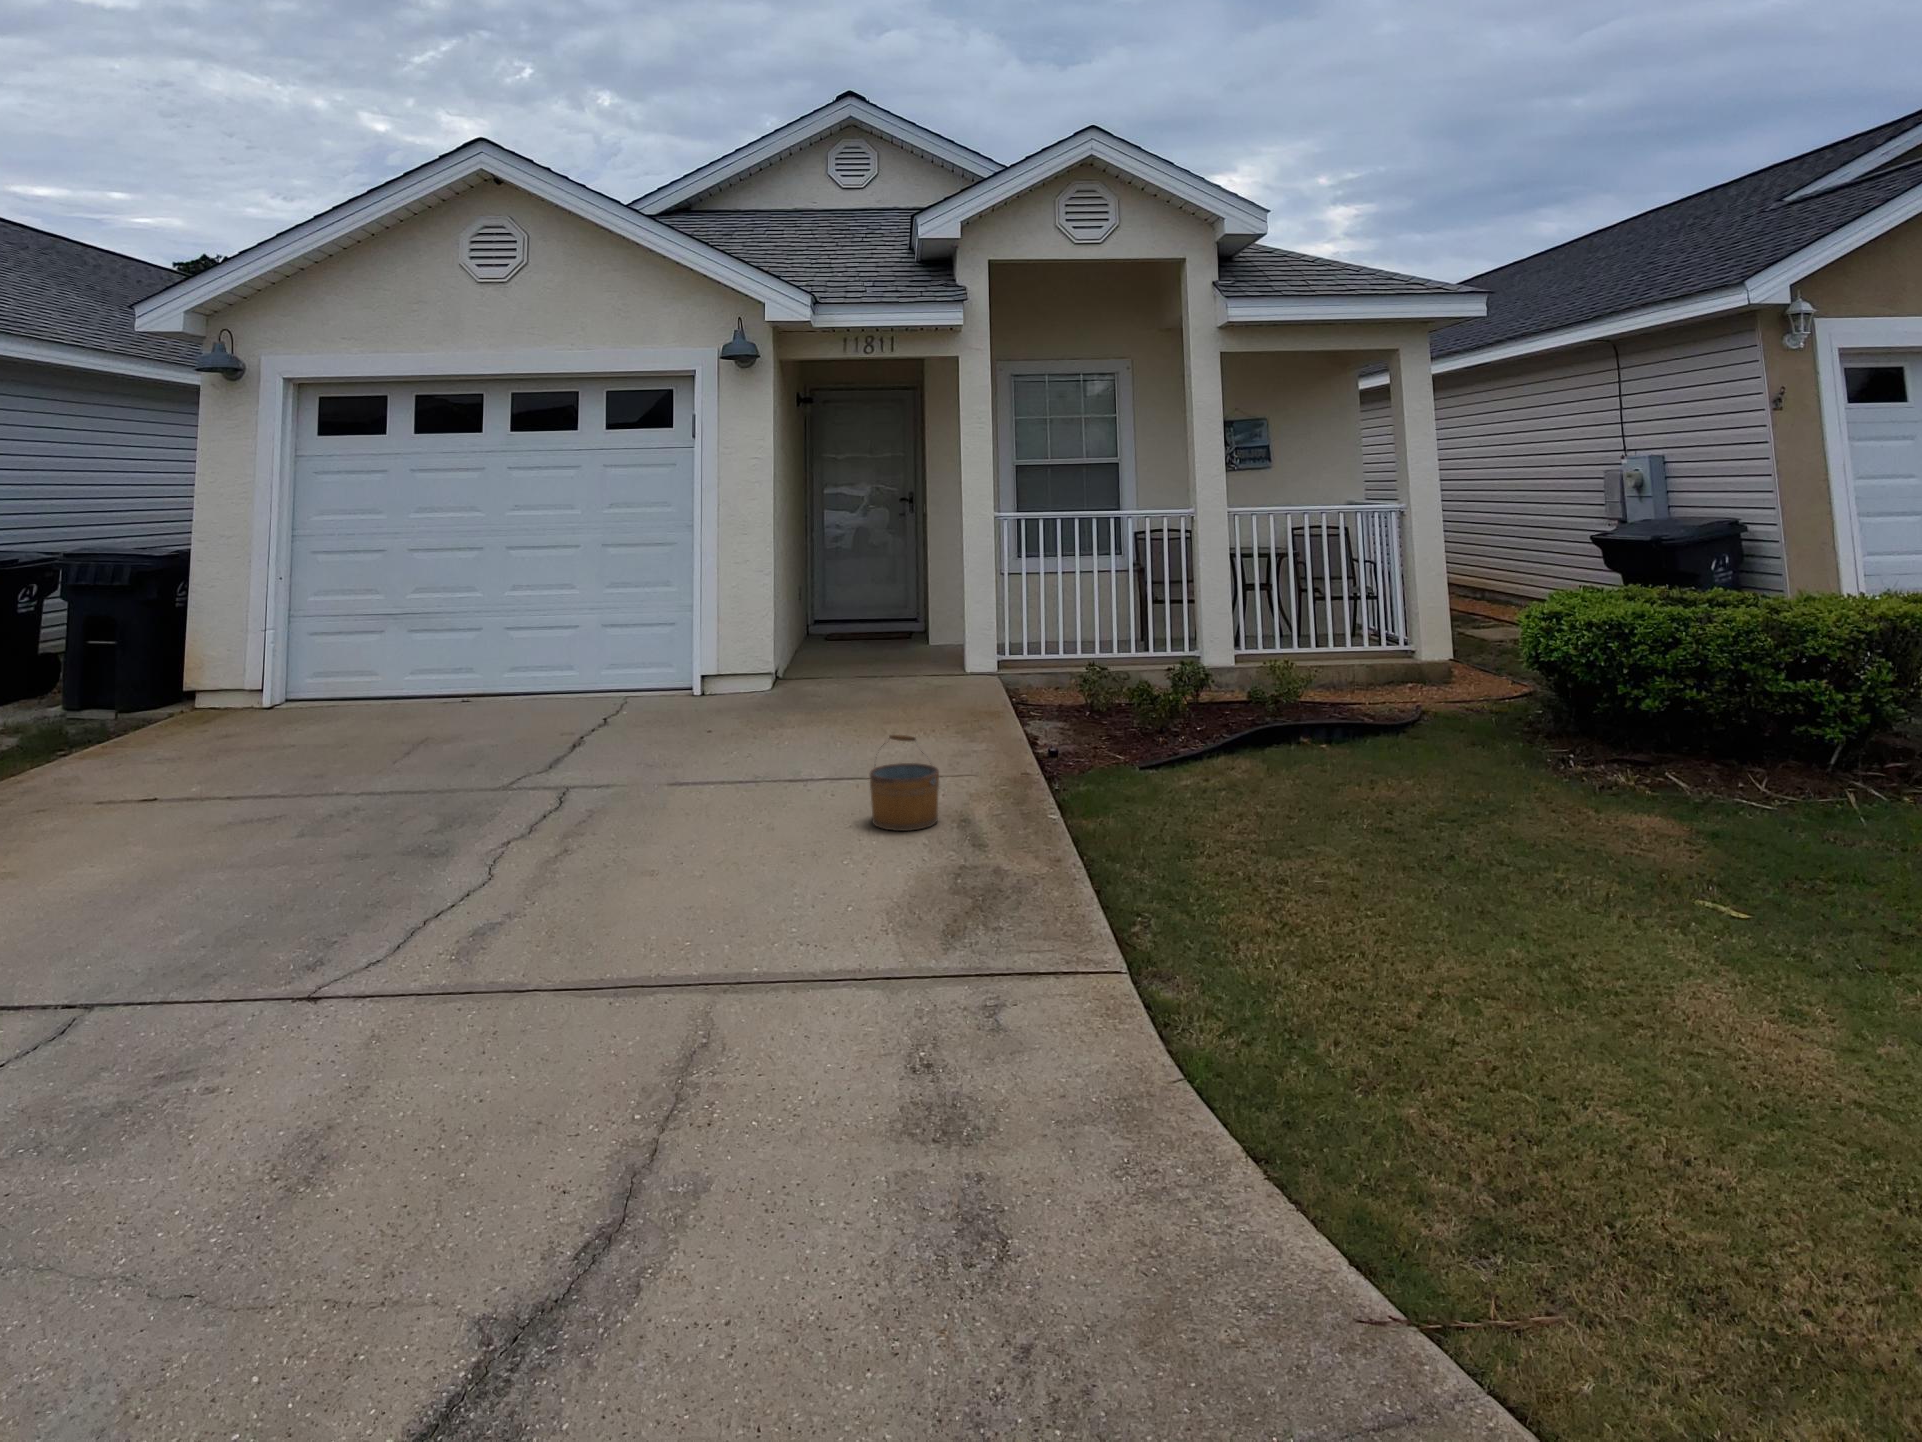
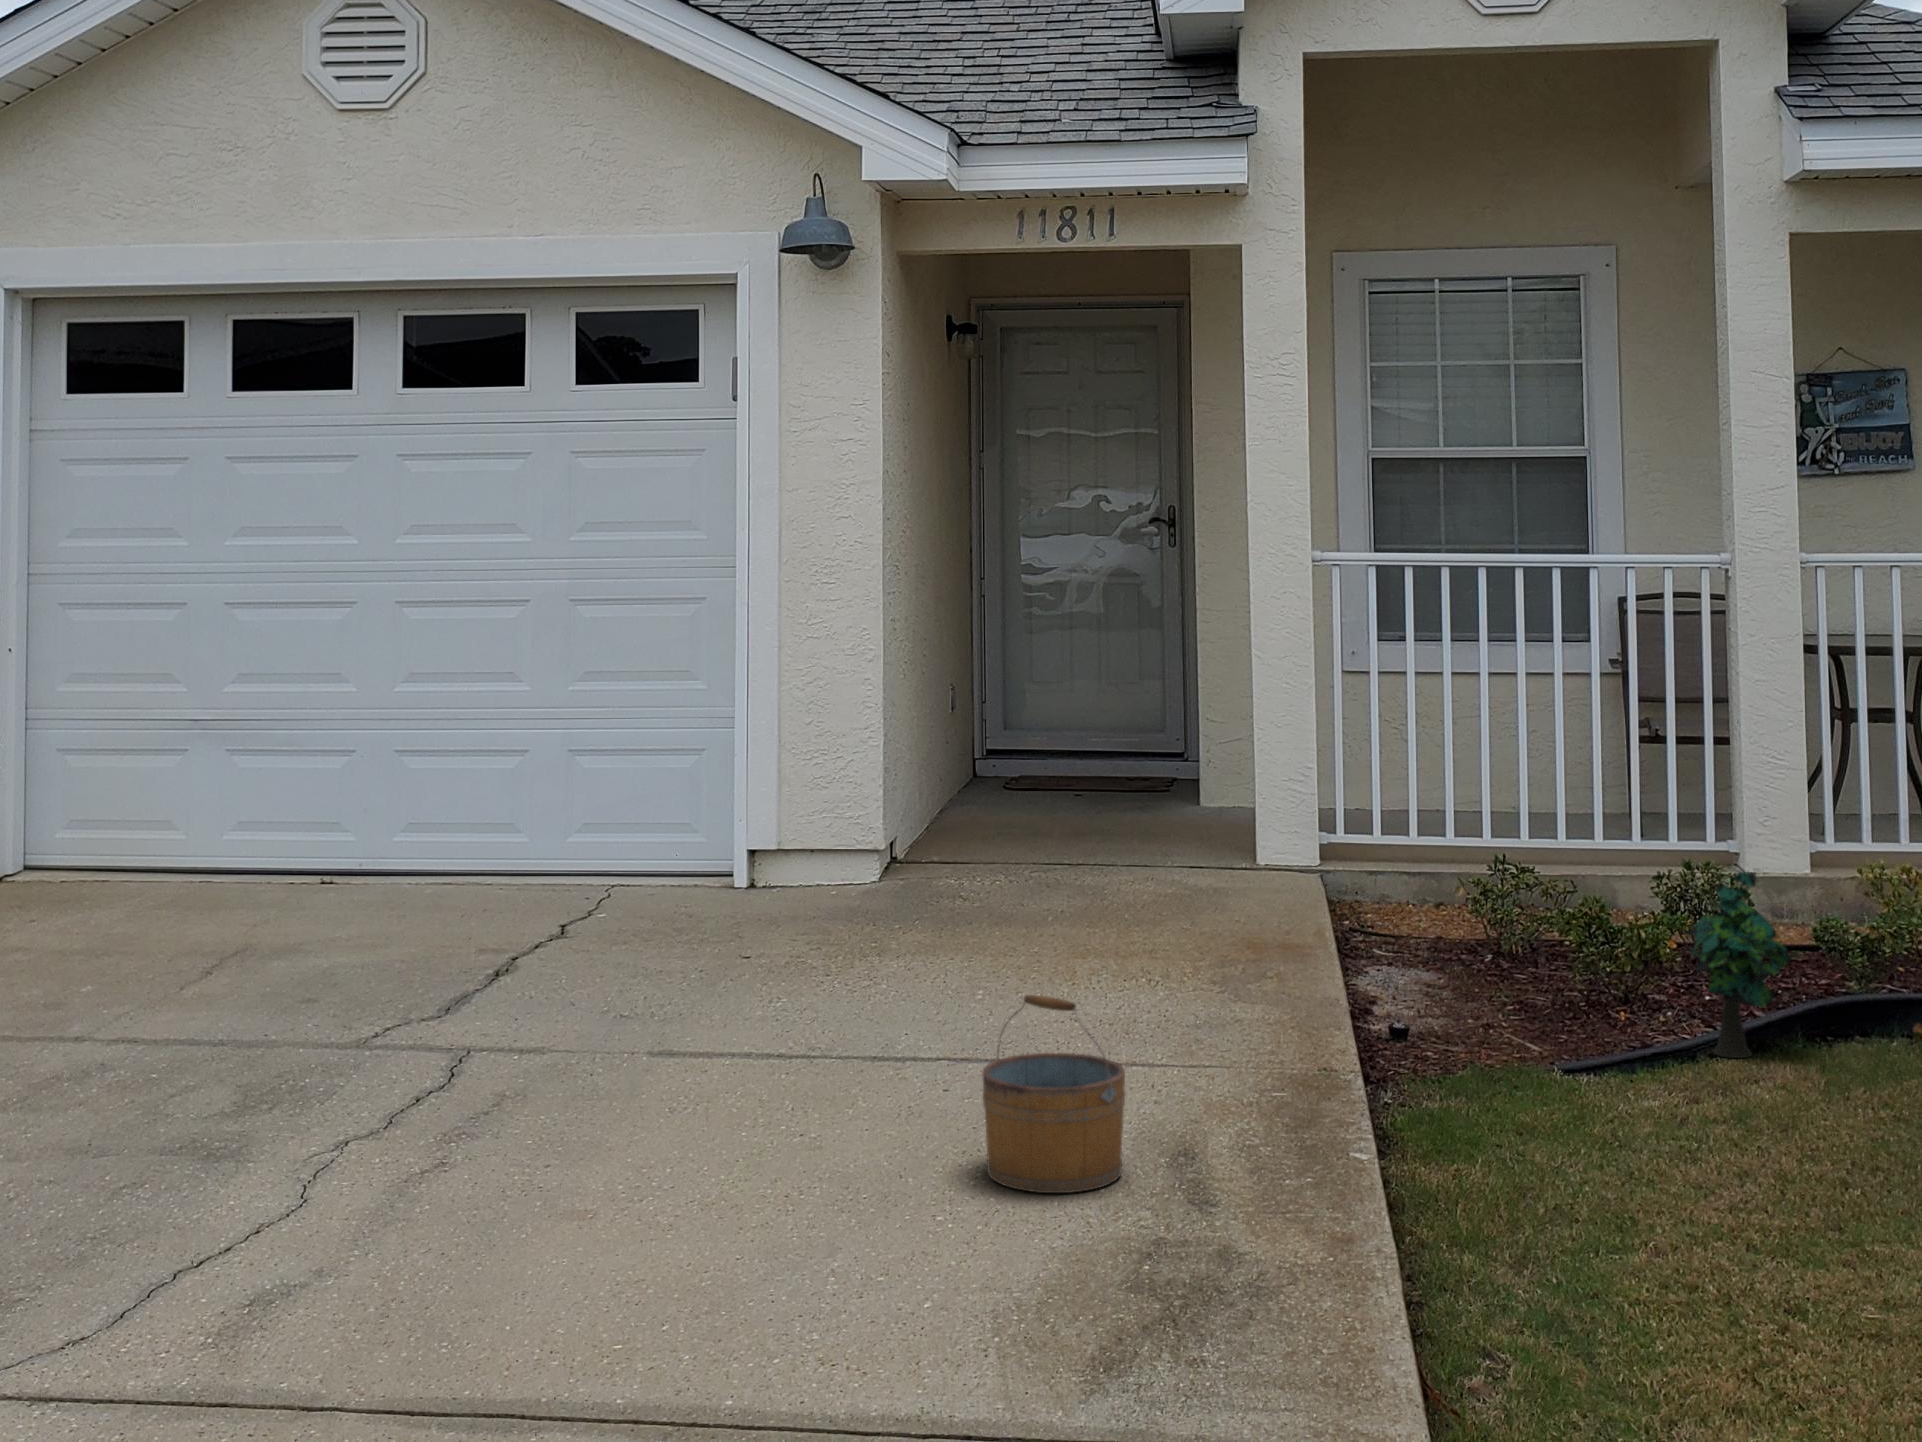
decorative plant: none [1186,663,1239,755] -> present [1681,872,1791,1058]

